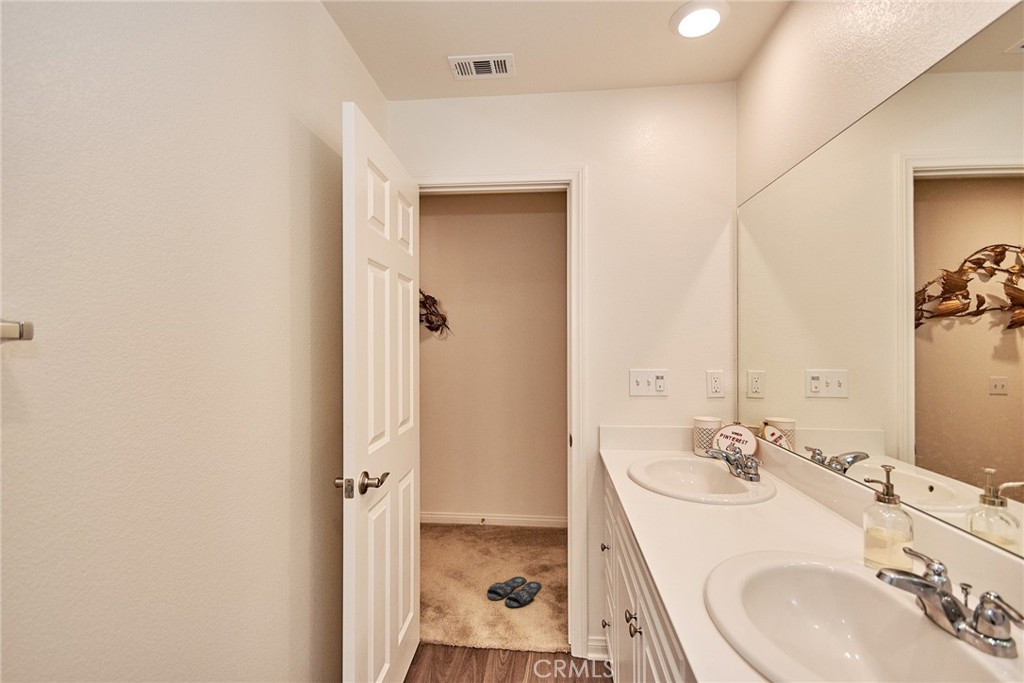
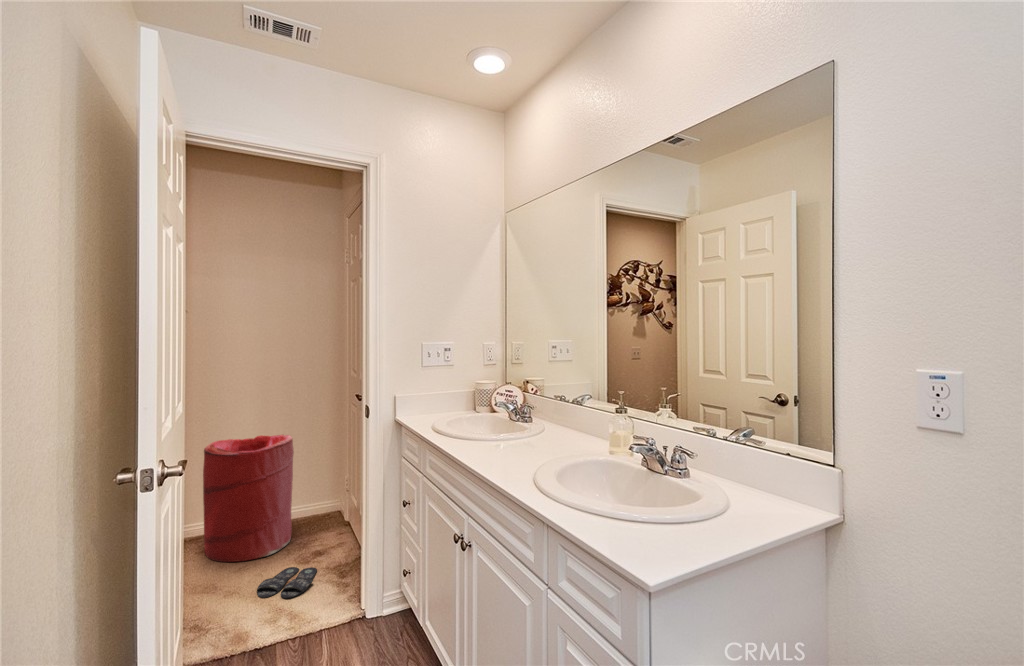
laundry hamper: none [459,445,530,560] -> present [203,435,294,562]

